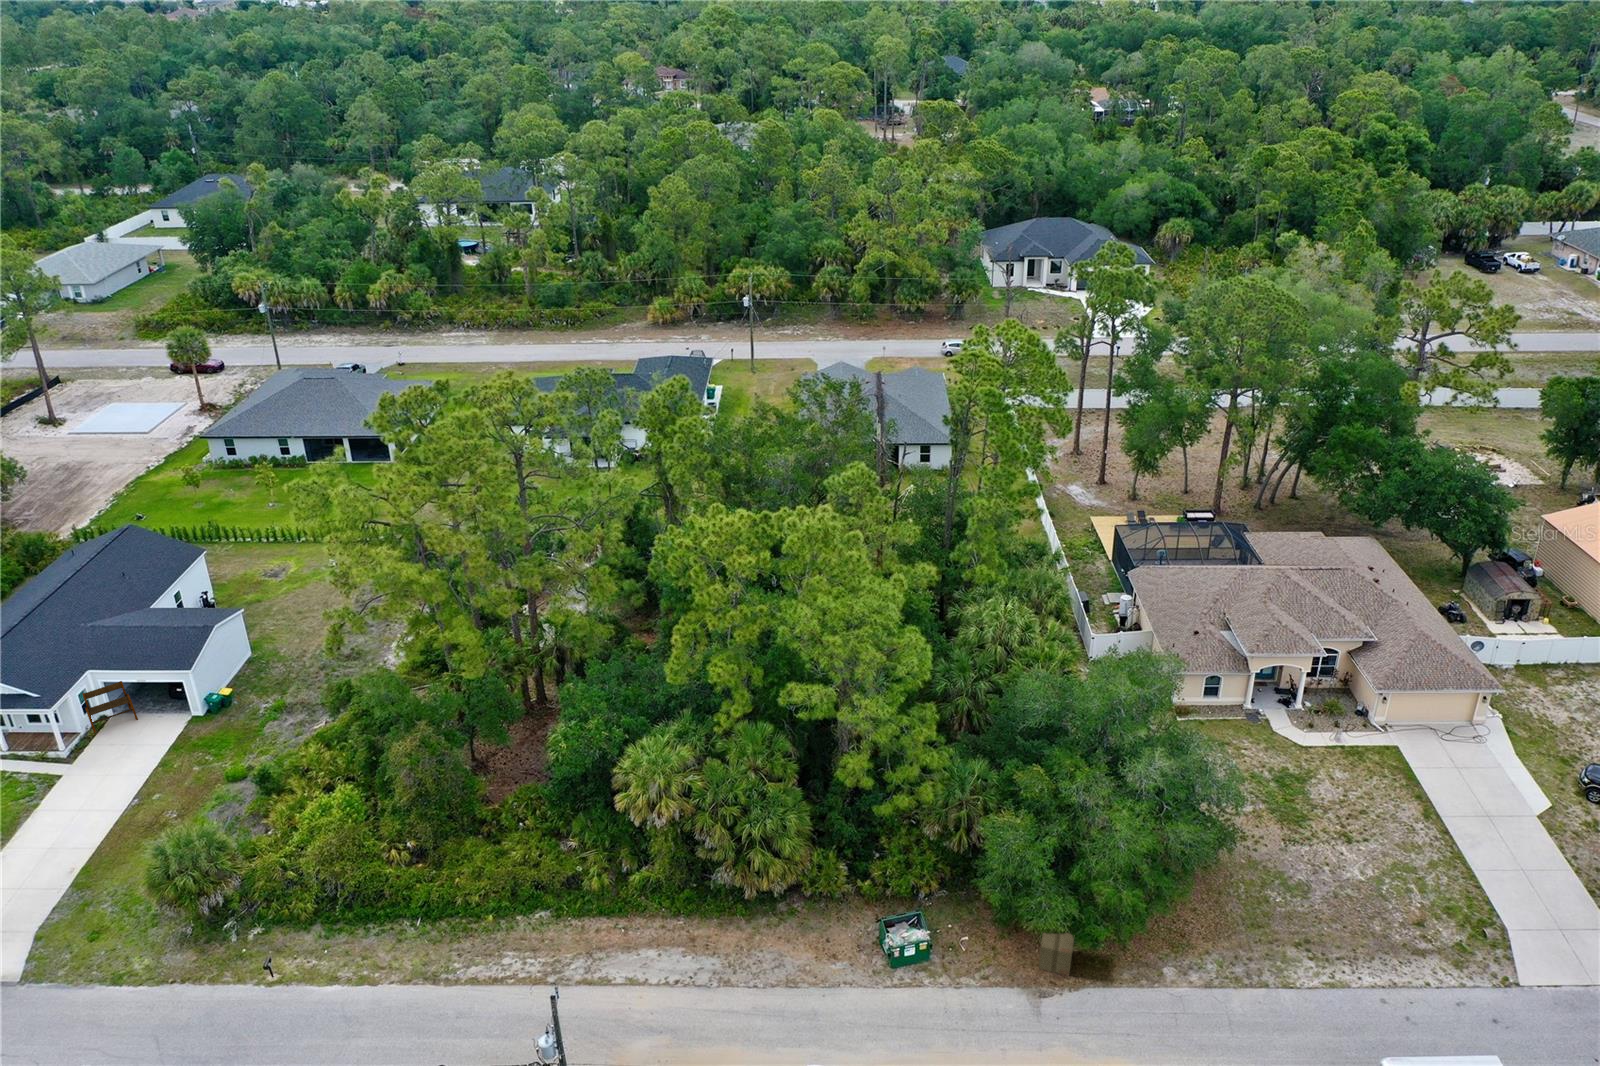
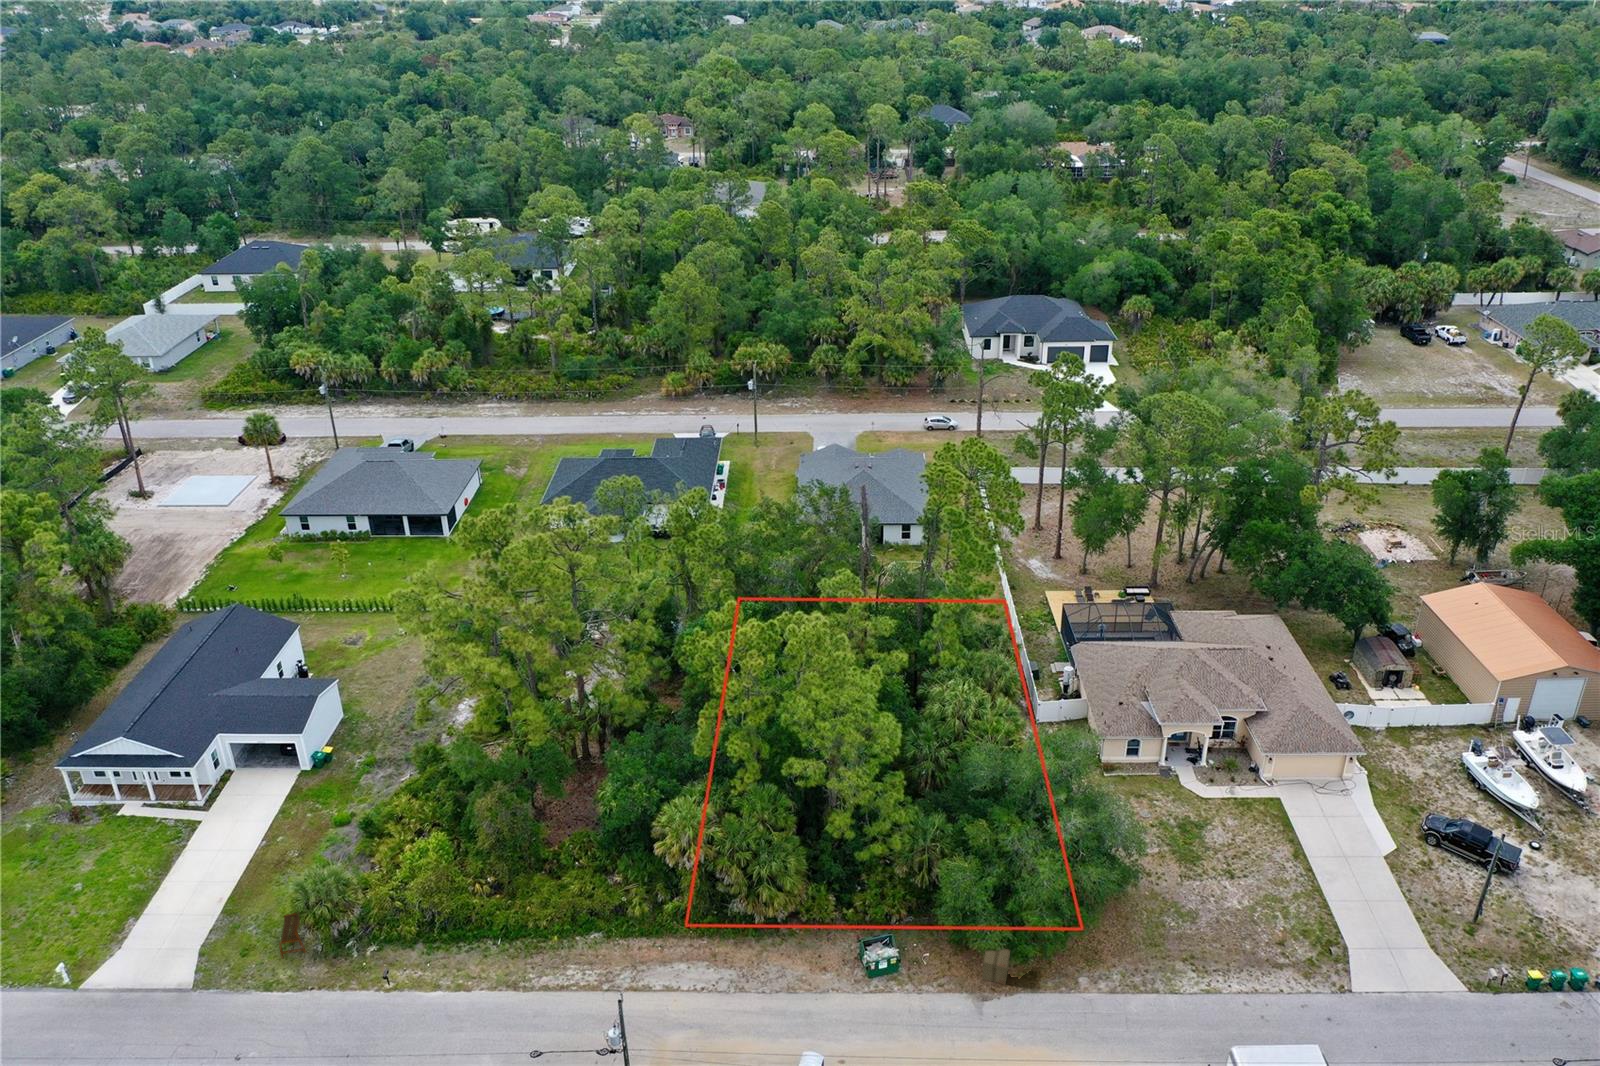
bench: present [83,681,138,733] -> present [279,913,306,958]

